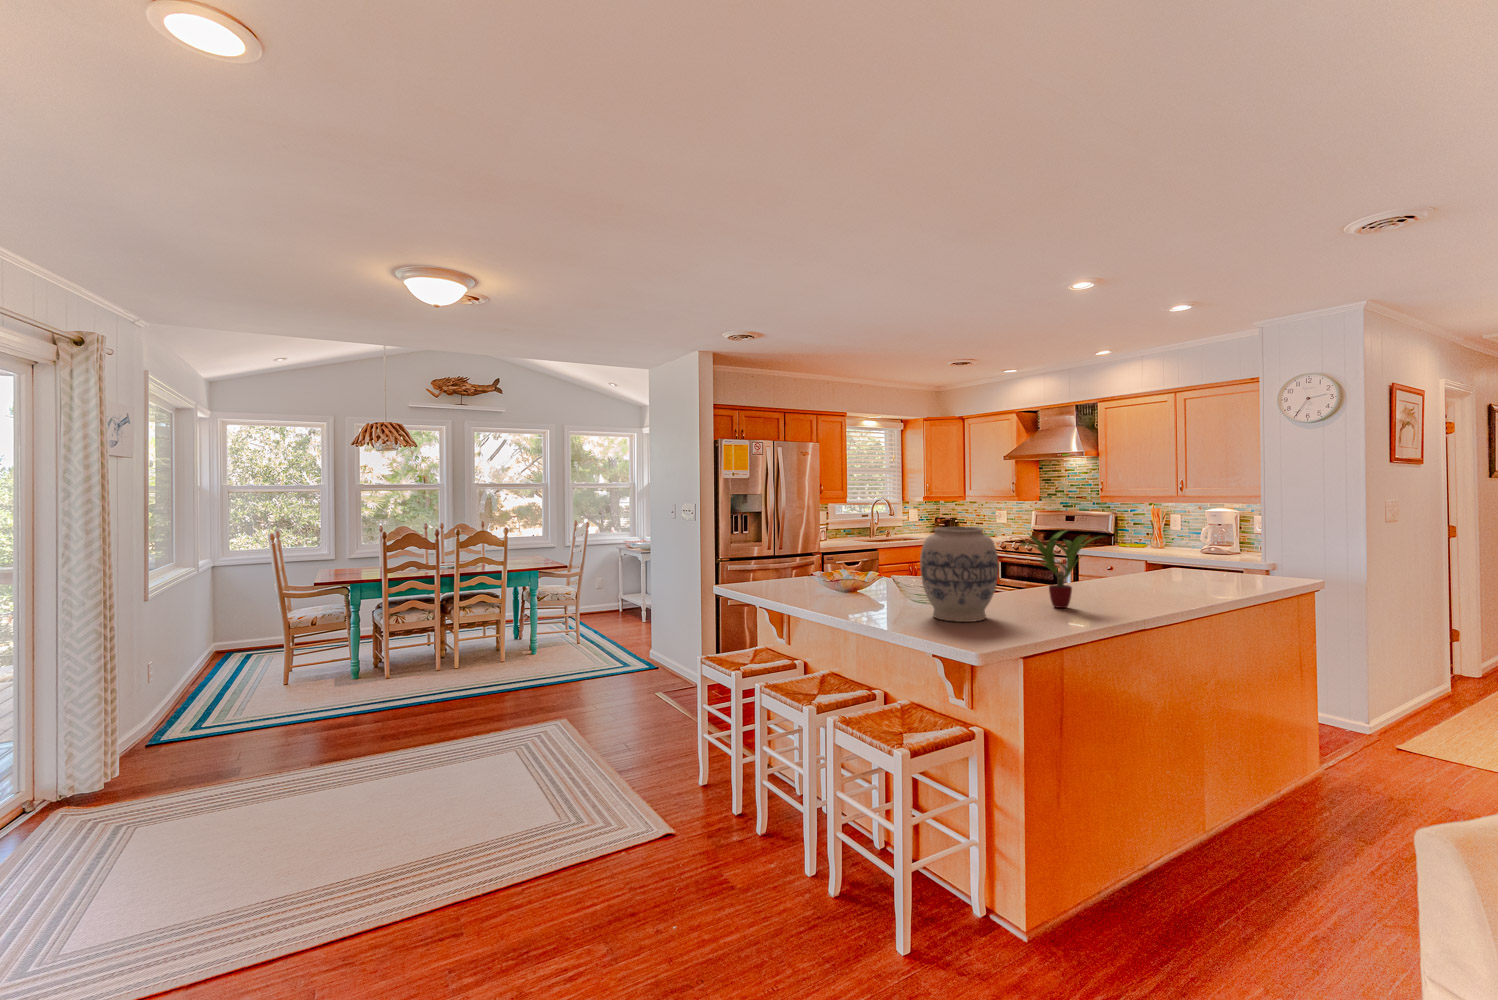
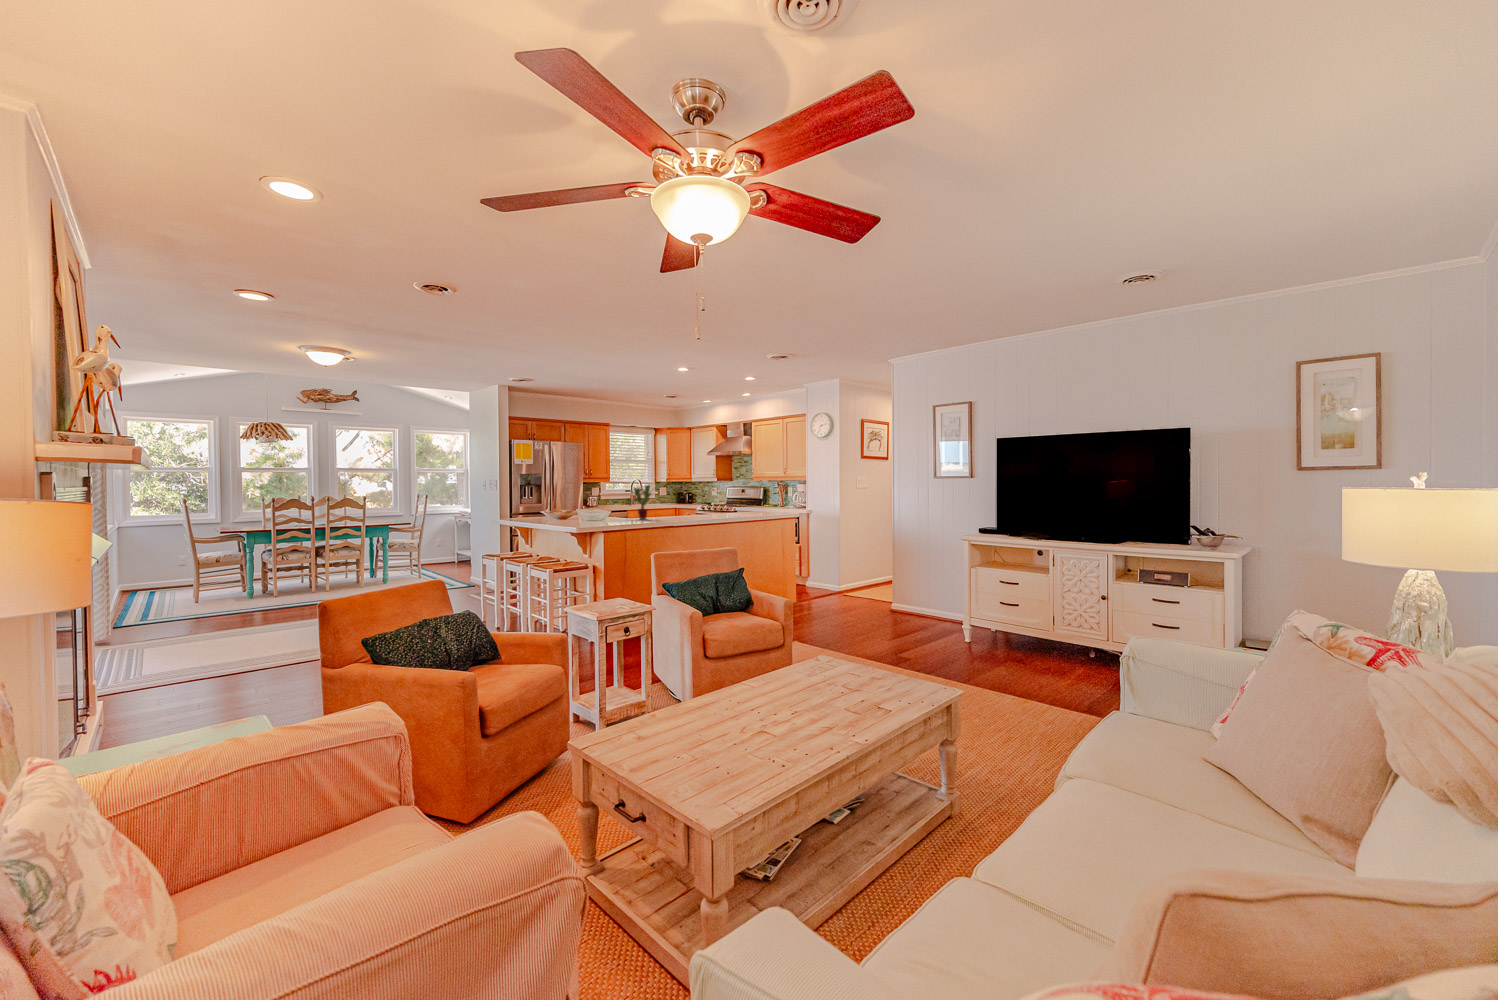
vase: present [920,527,999,622] -> none [573,482,607,522]

